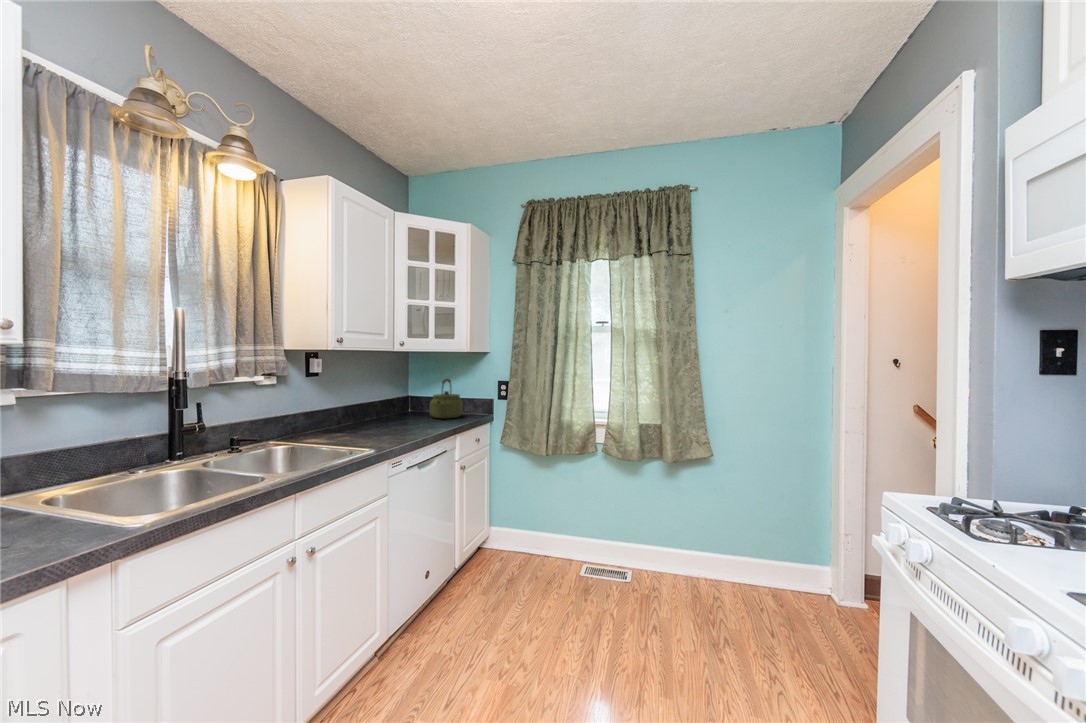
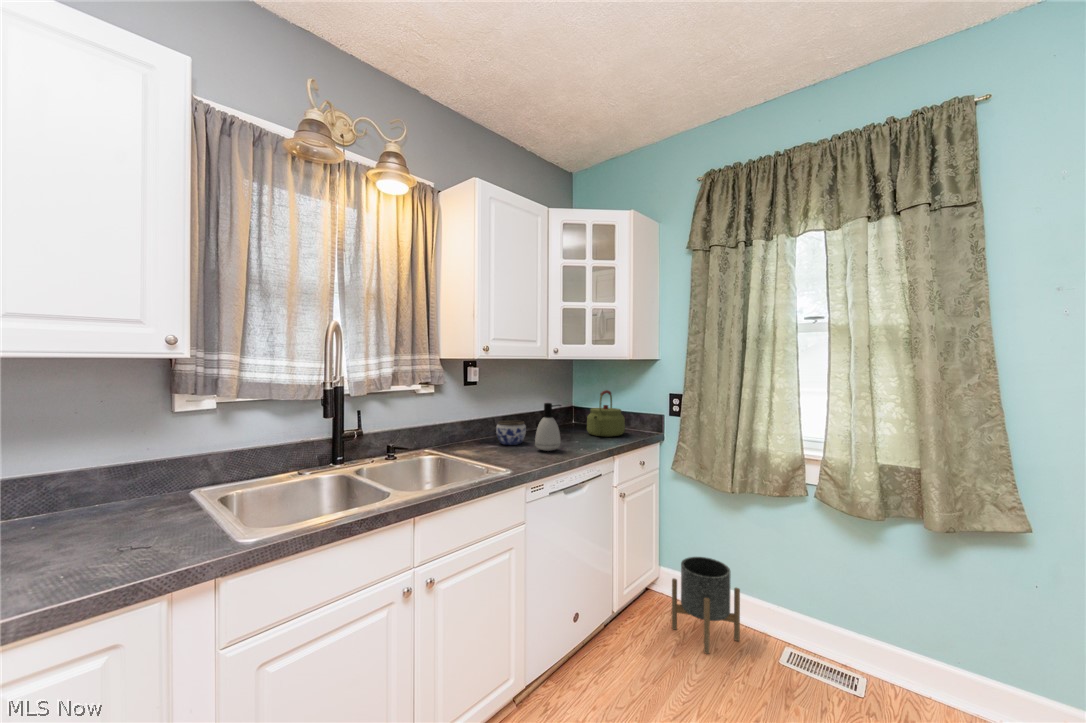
soap dispenser: none [387,390,412,432] -> present [535,403,561,451]
jar: none [345,408,375,431] -> present [496,420,526,445]
planter: none [503,508,553,580] -> present [672,557,740,654]

